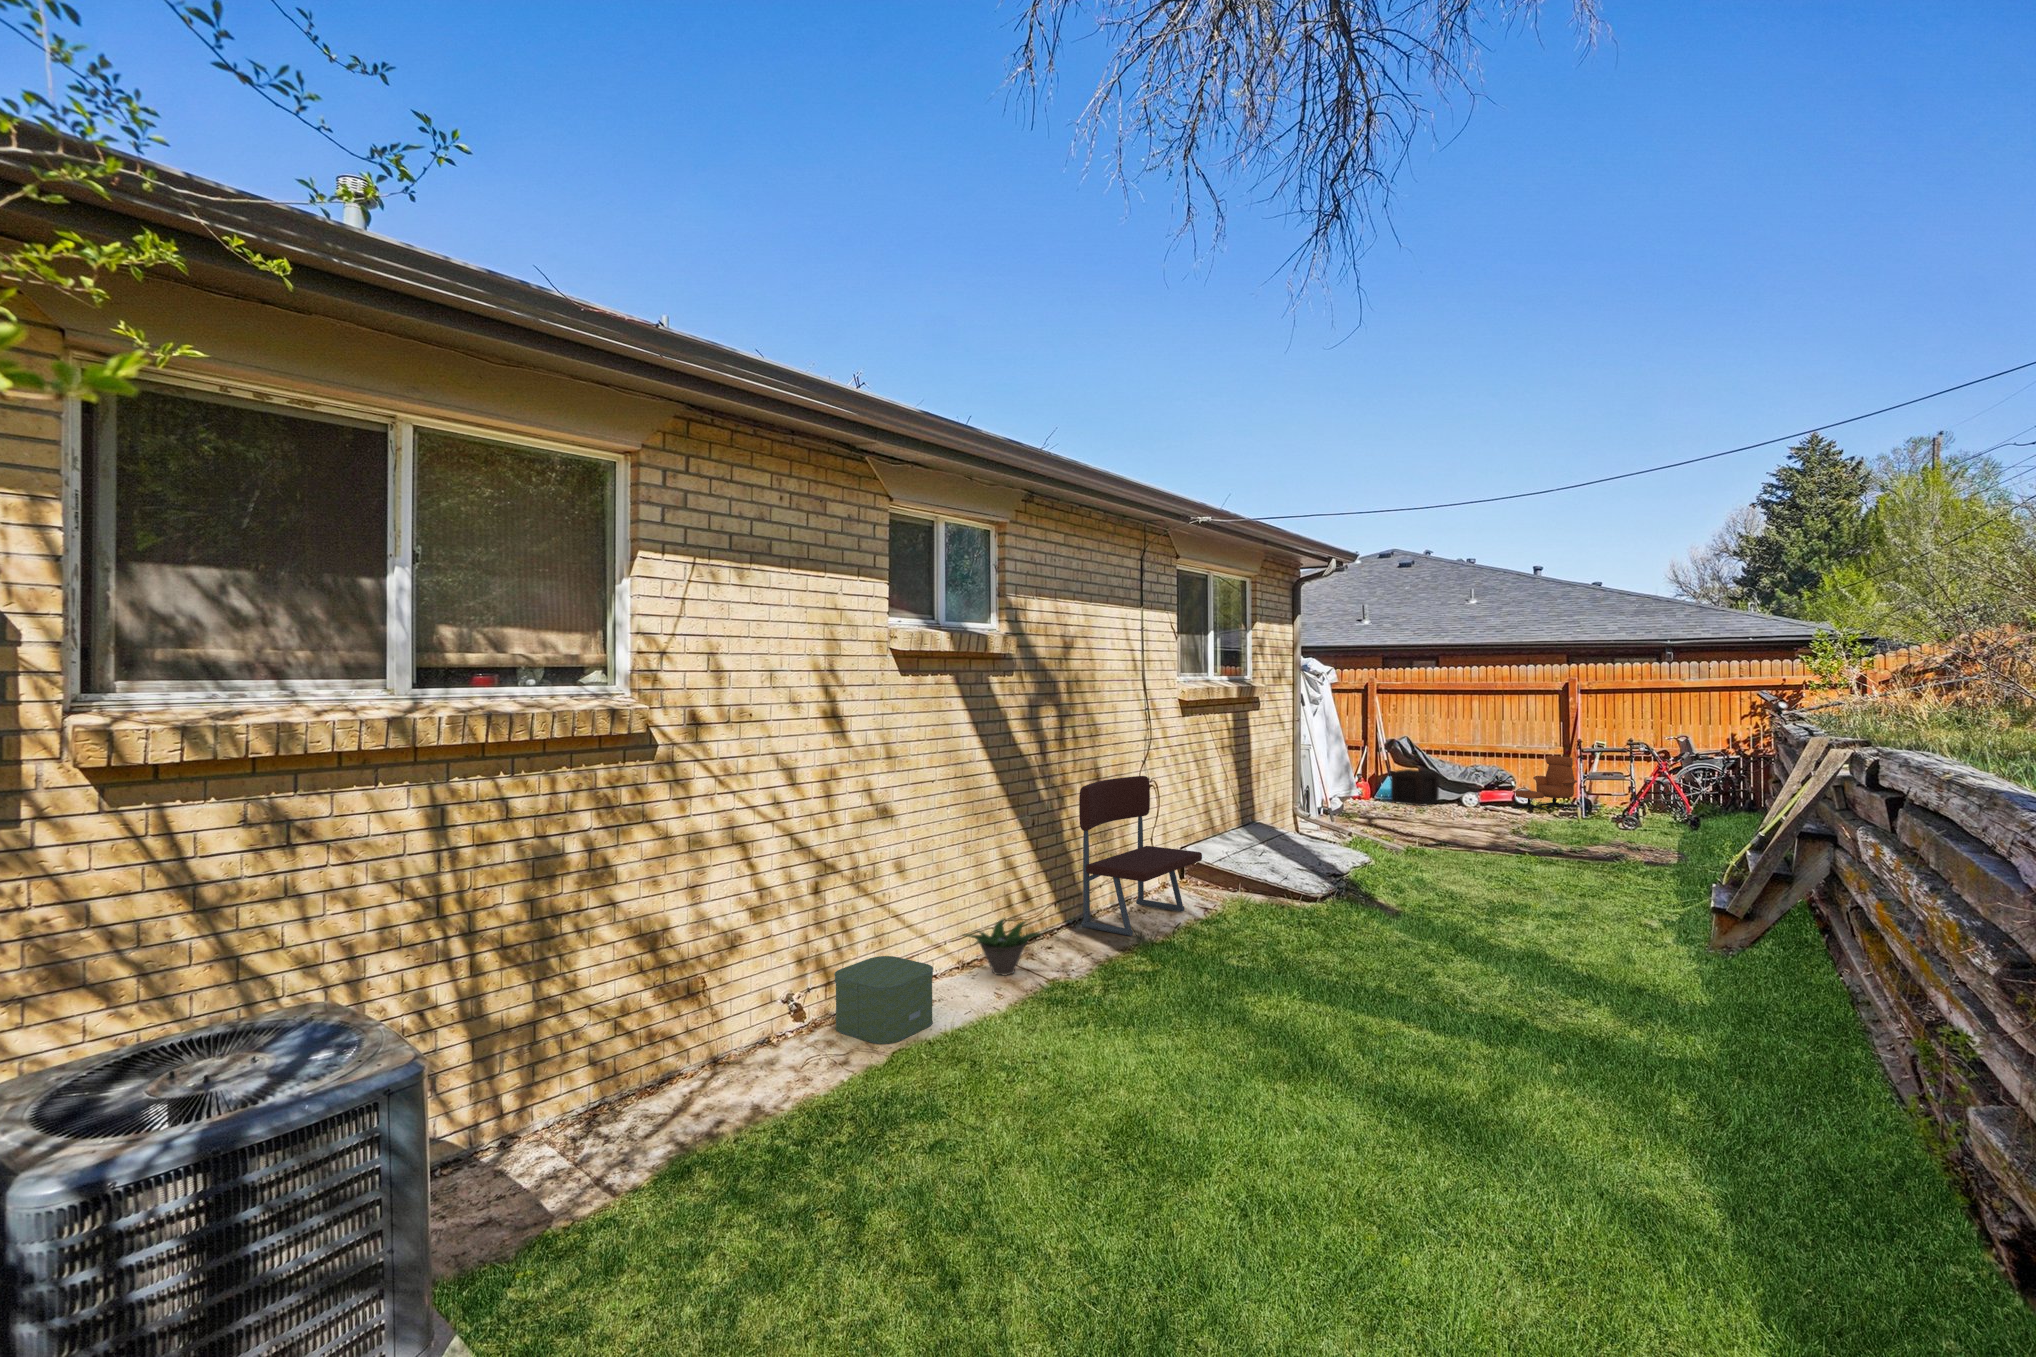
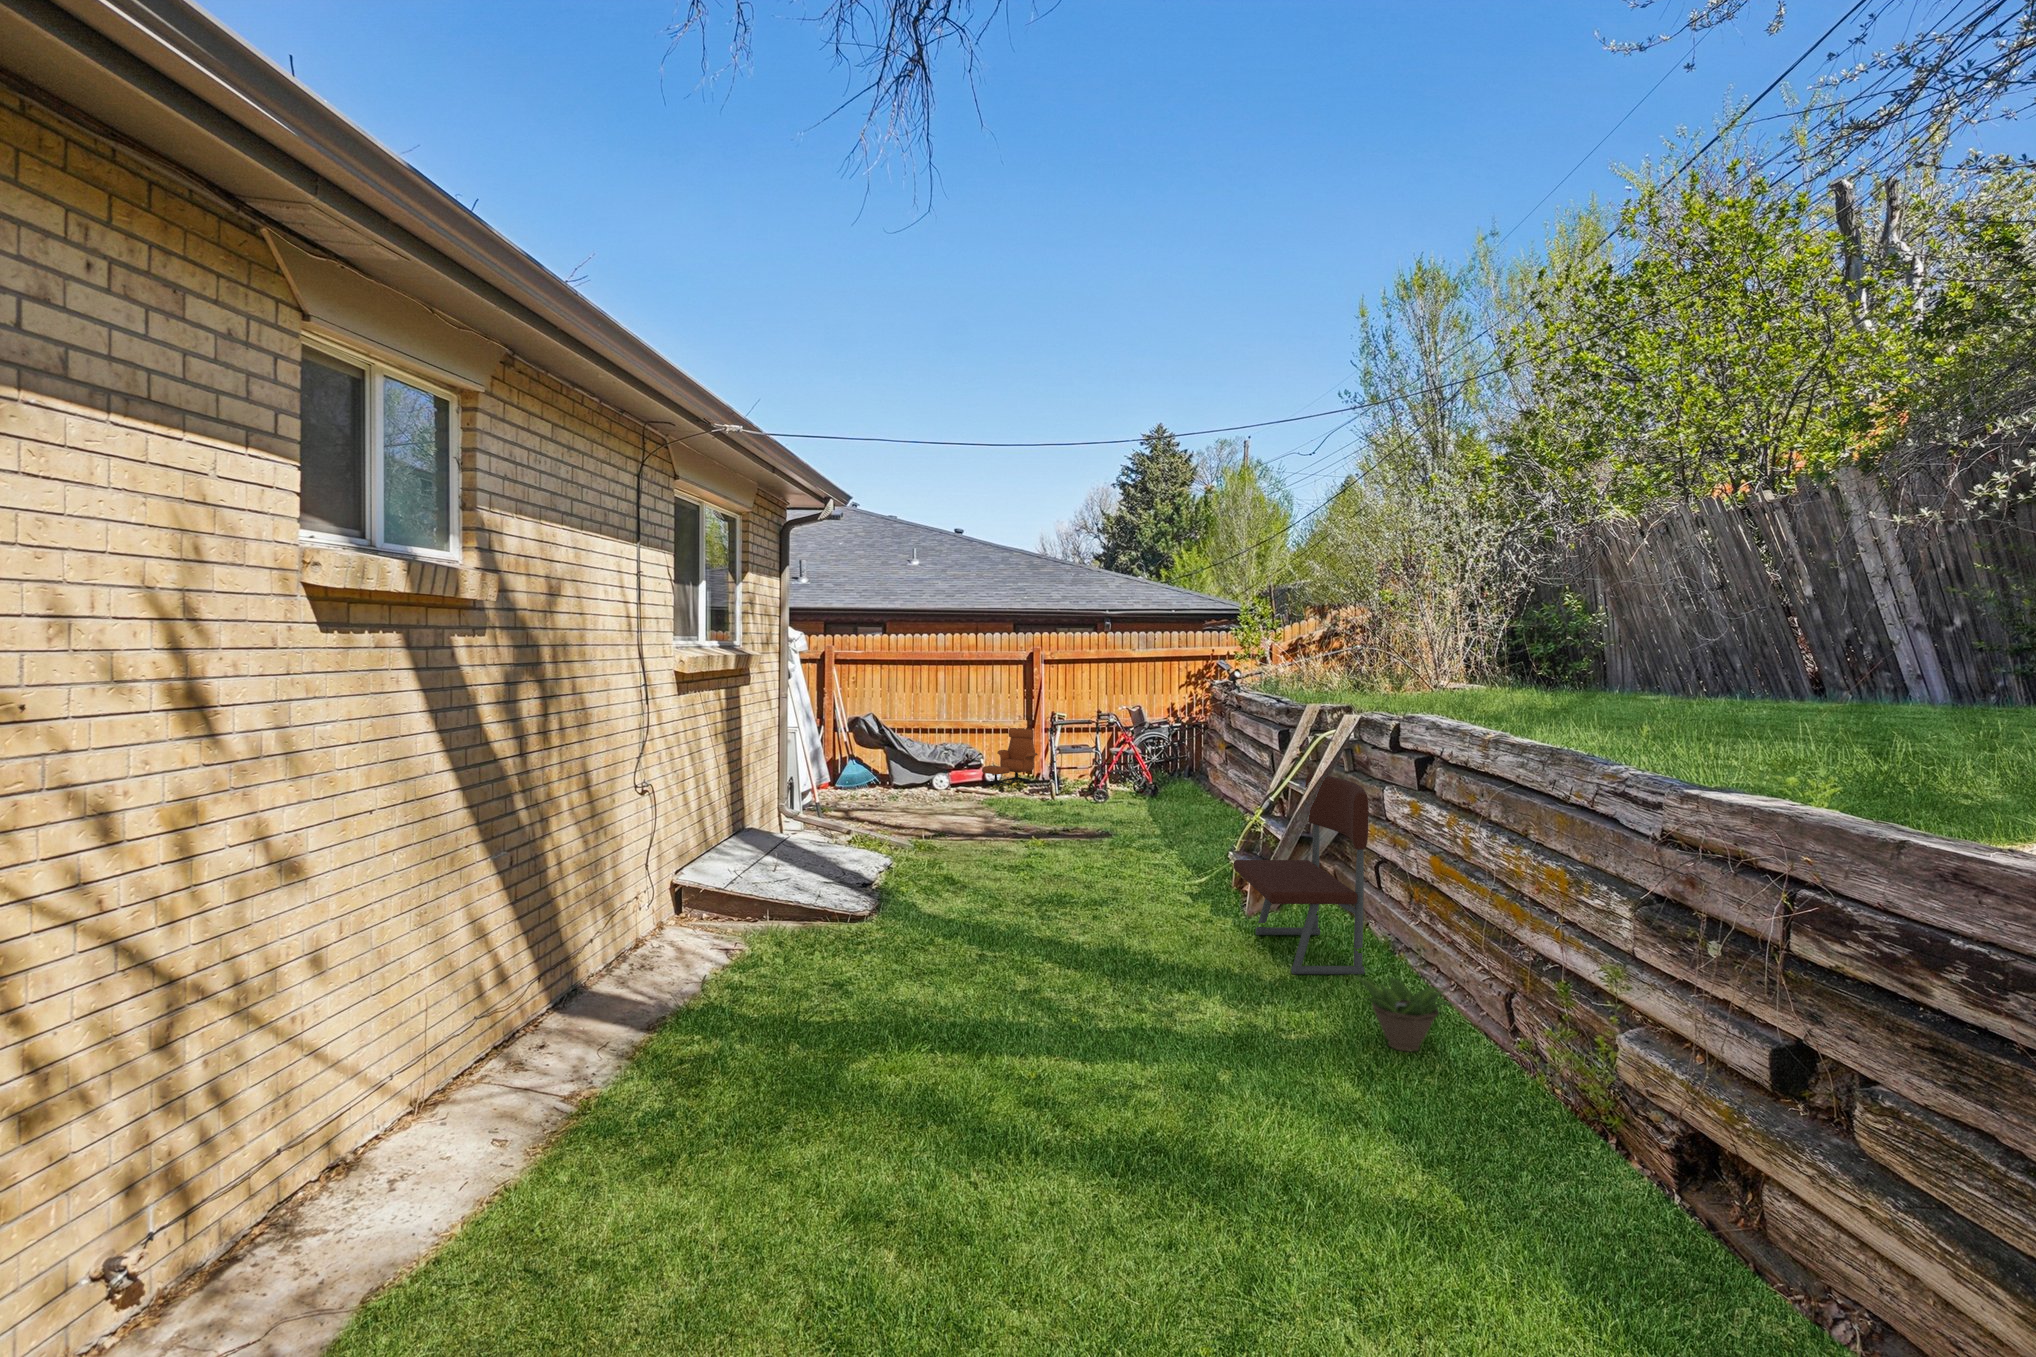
wooden crate: present [1391,769,1439,806] -> none [861,749,910,790]
bench: present [1079,776,1202,936] -> present [1234,773,1369,974]
decorative plant: present [965,919,1041,976] -> present [1353,976,1452,1052]
storage box: present [834,956,933,1044] -> none [207,1127,415,1299]

